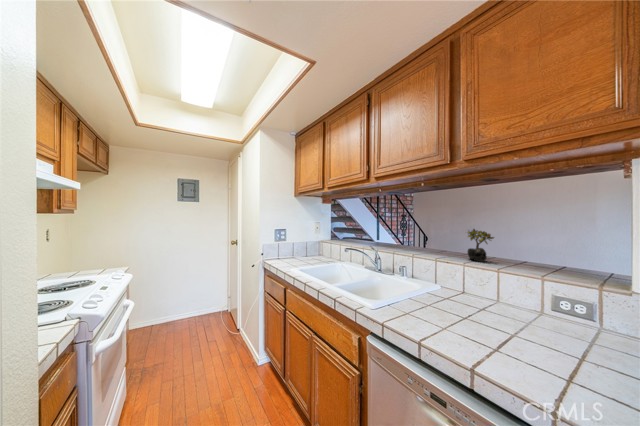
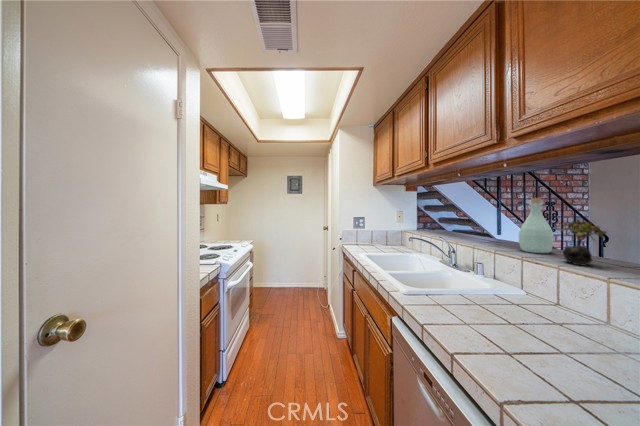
bottle: none [428,213,451,254] -> present [519,198,554,253]

